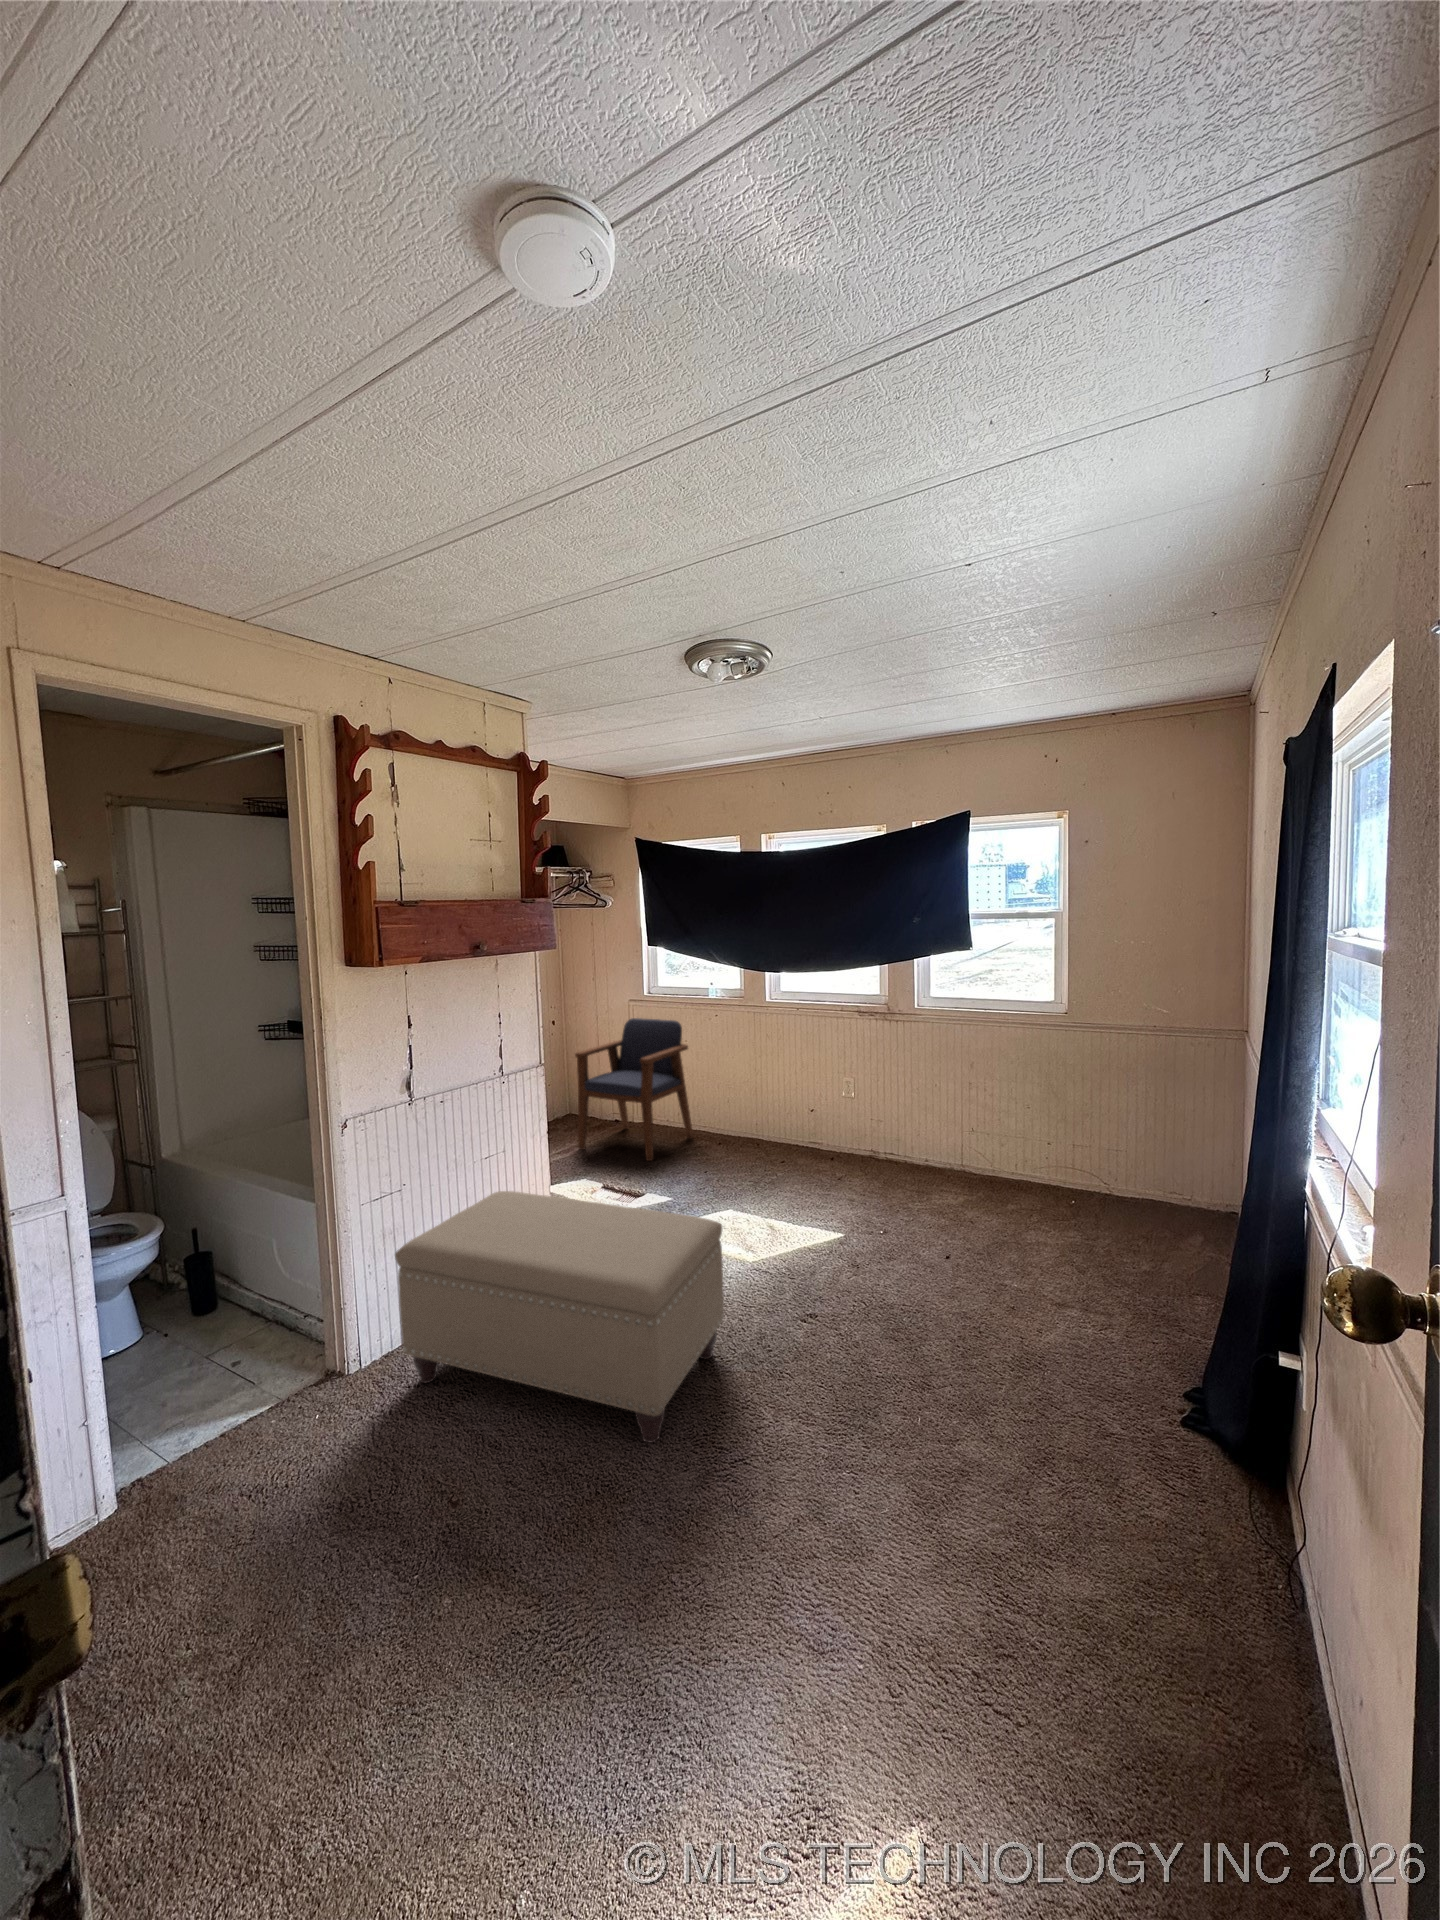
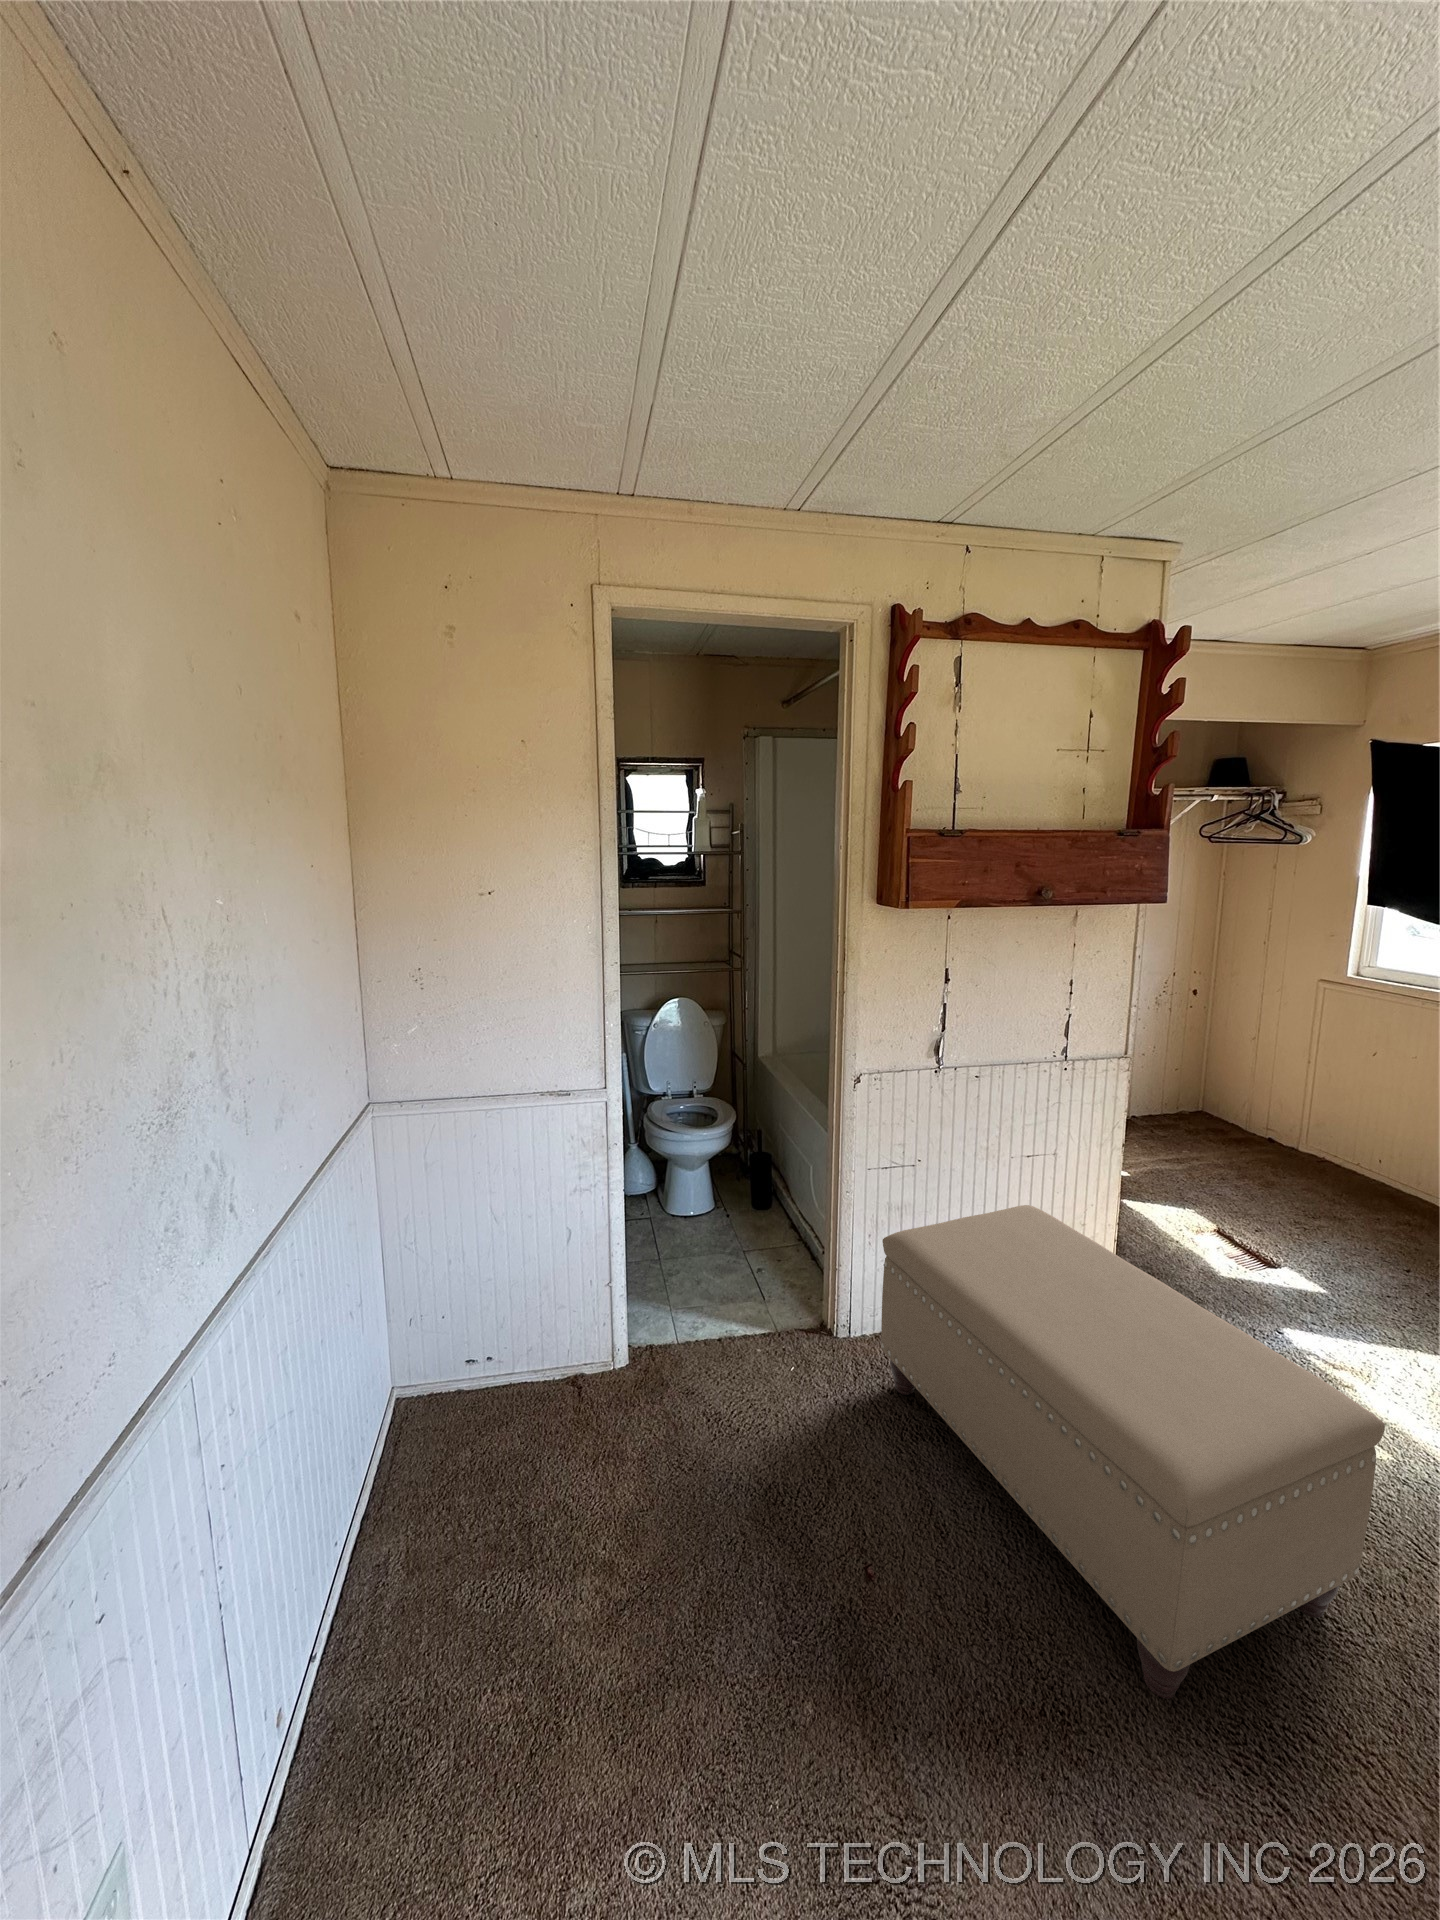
armchair: present [575,1018,693,1161] -> none [1196,1005,1420,1221]

